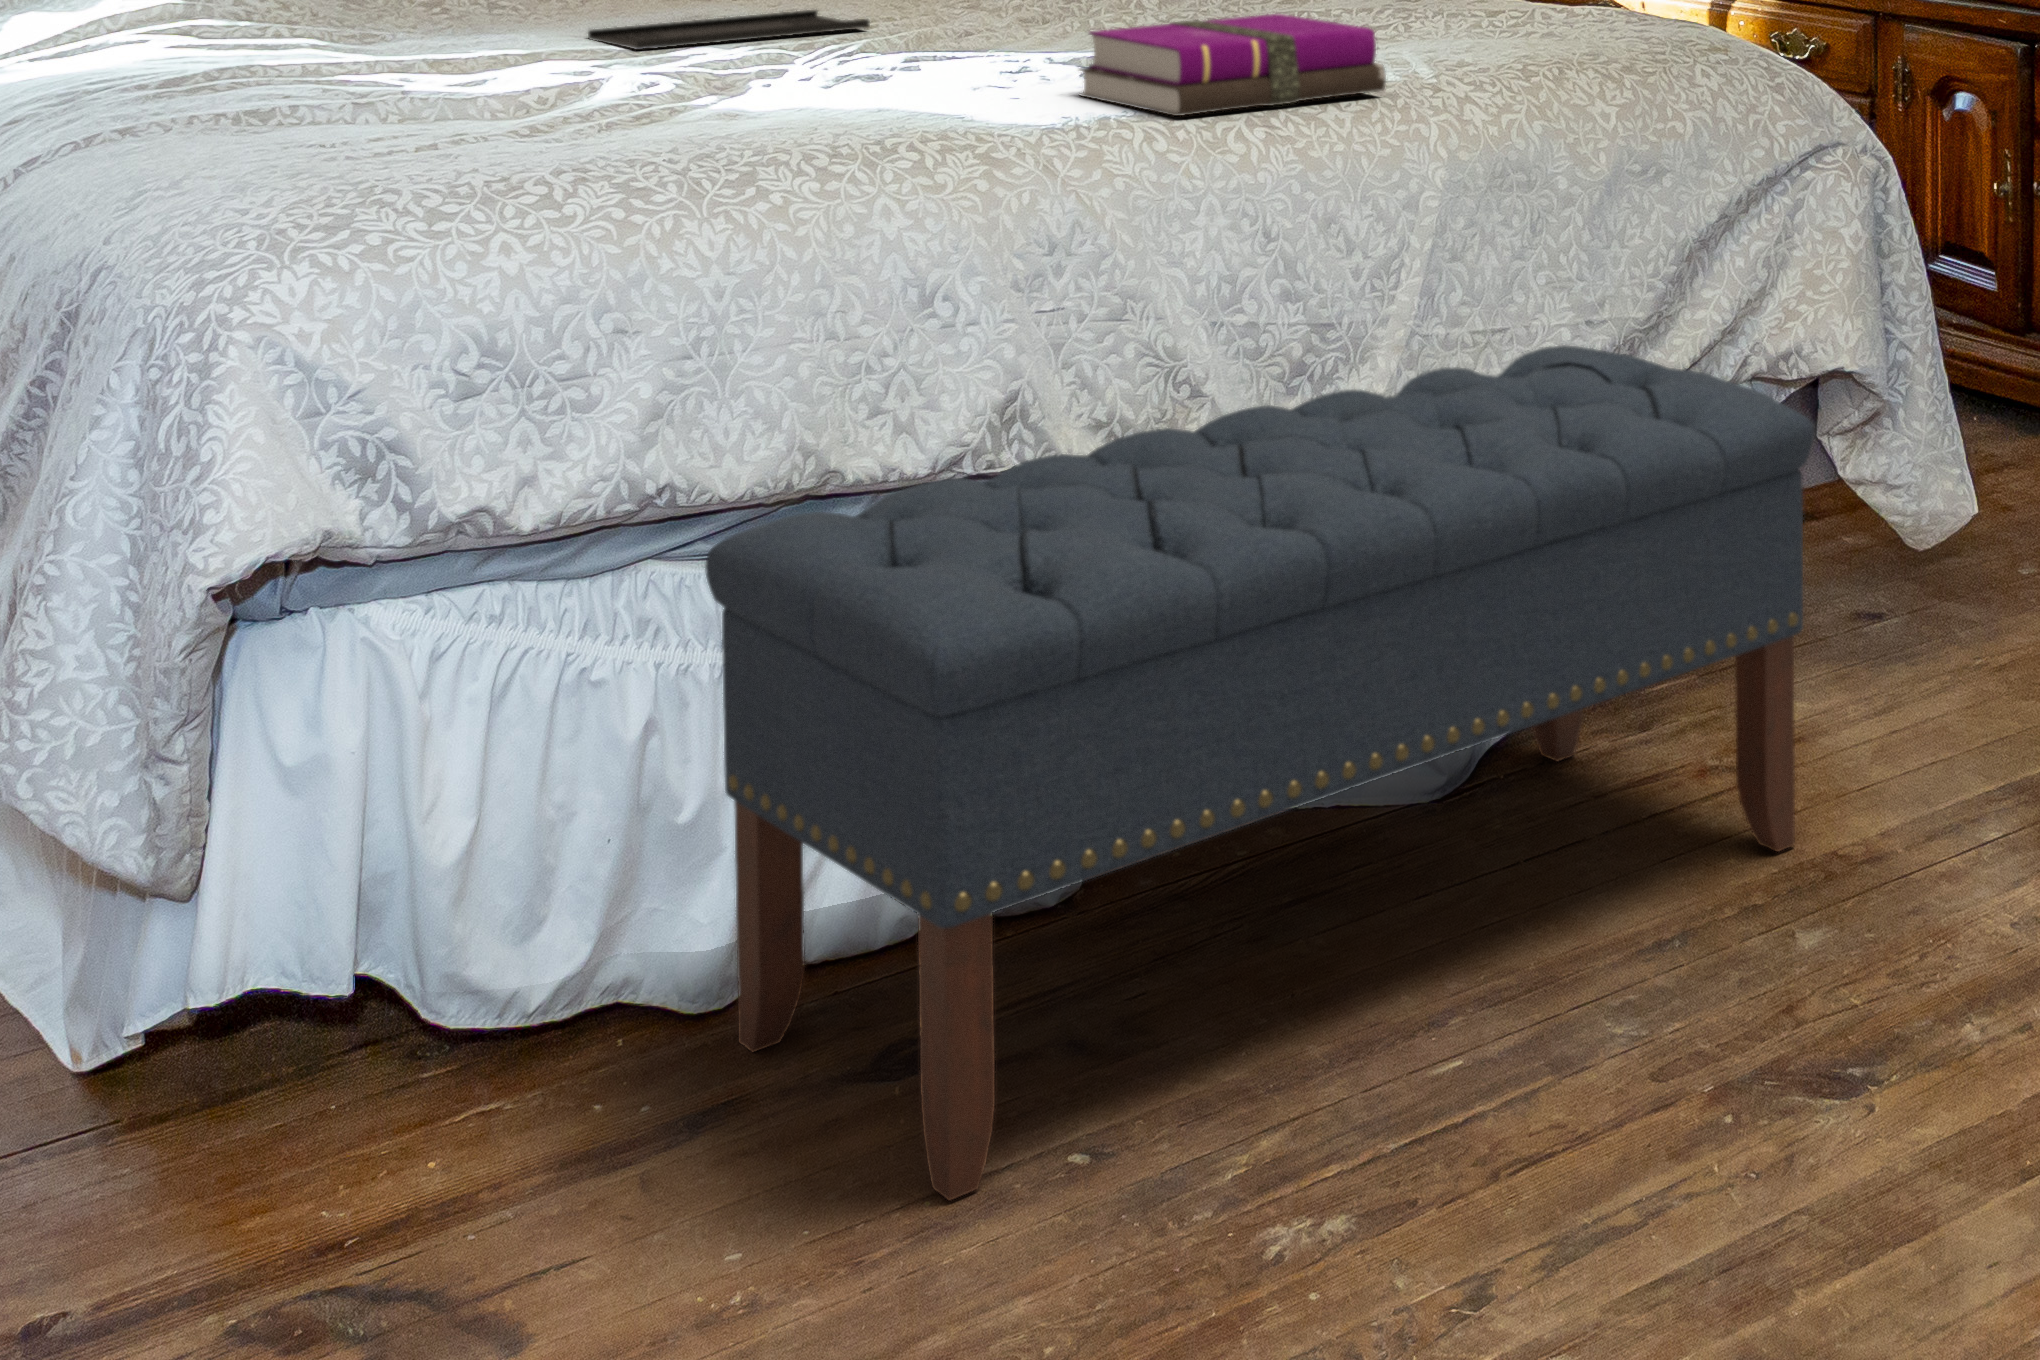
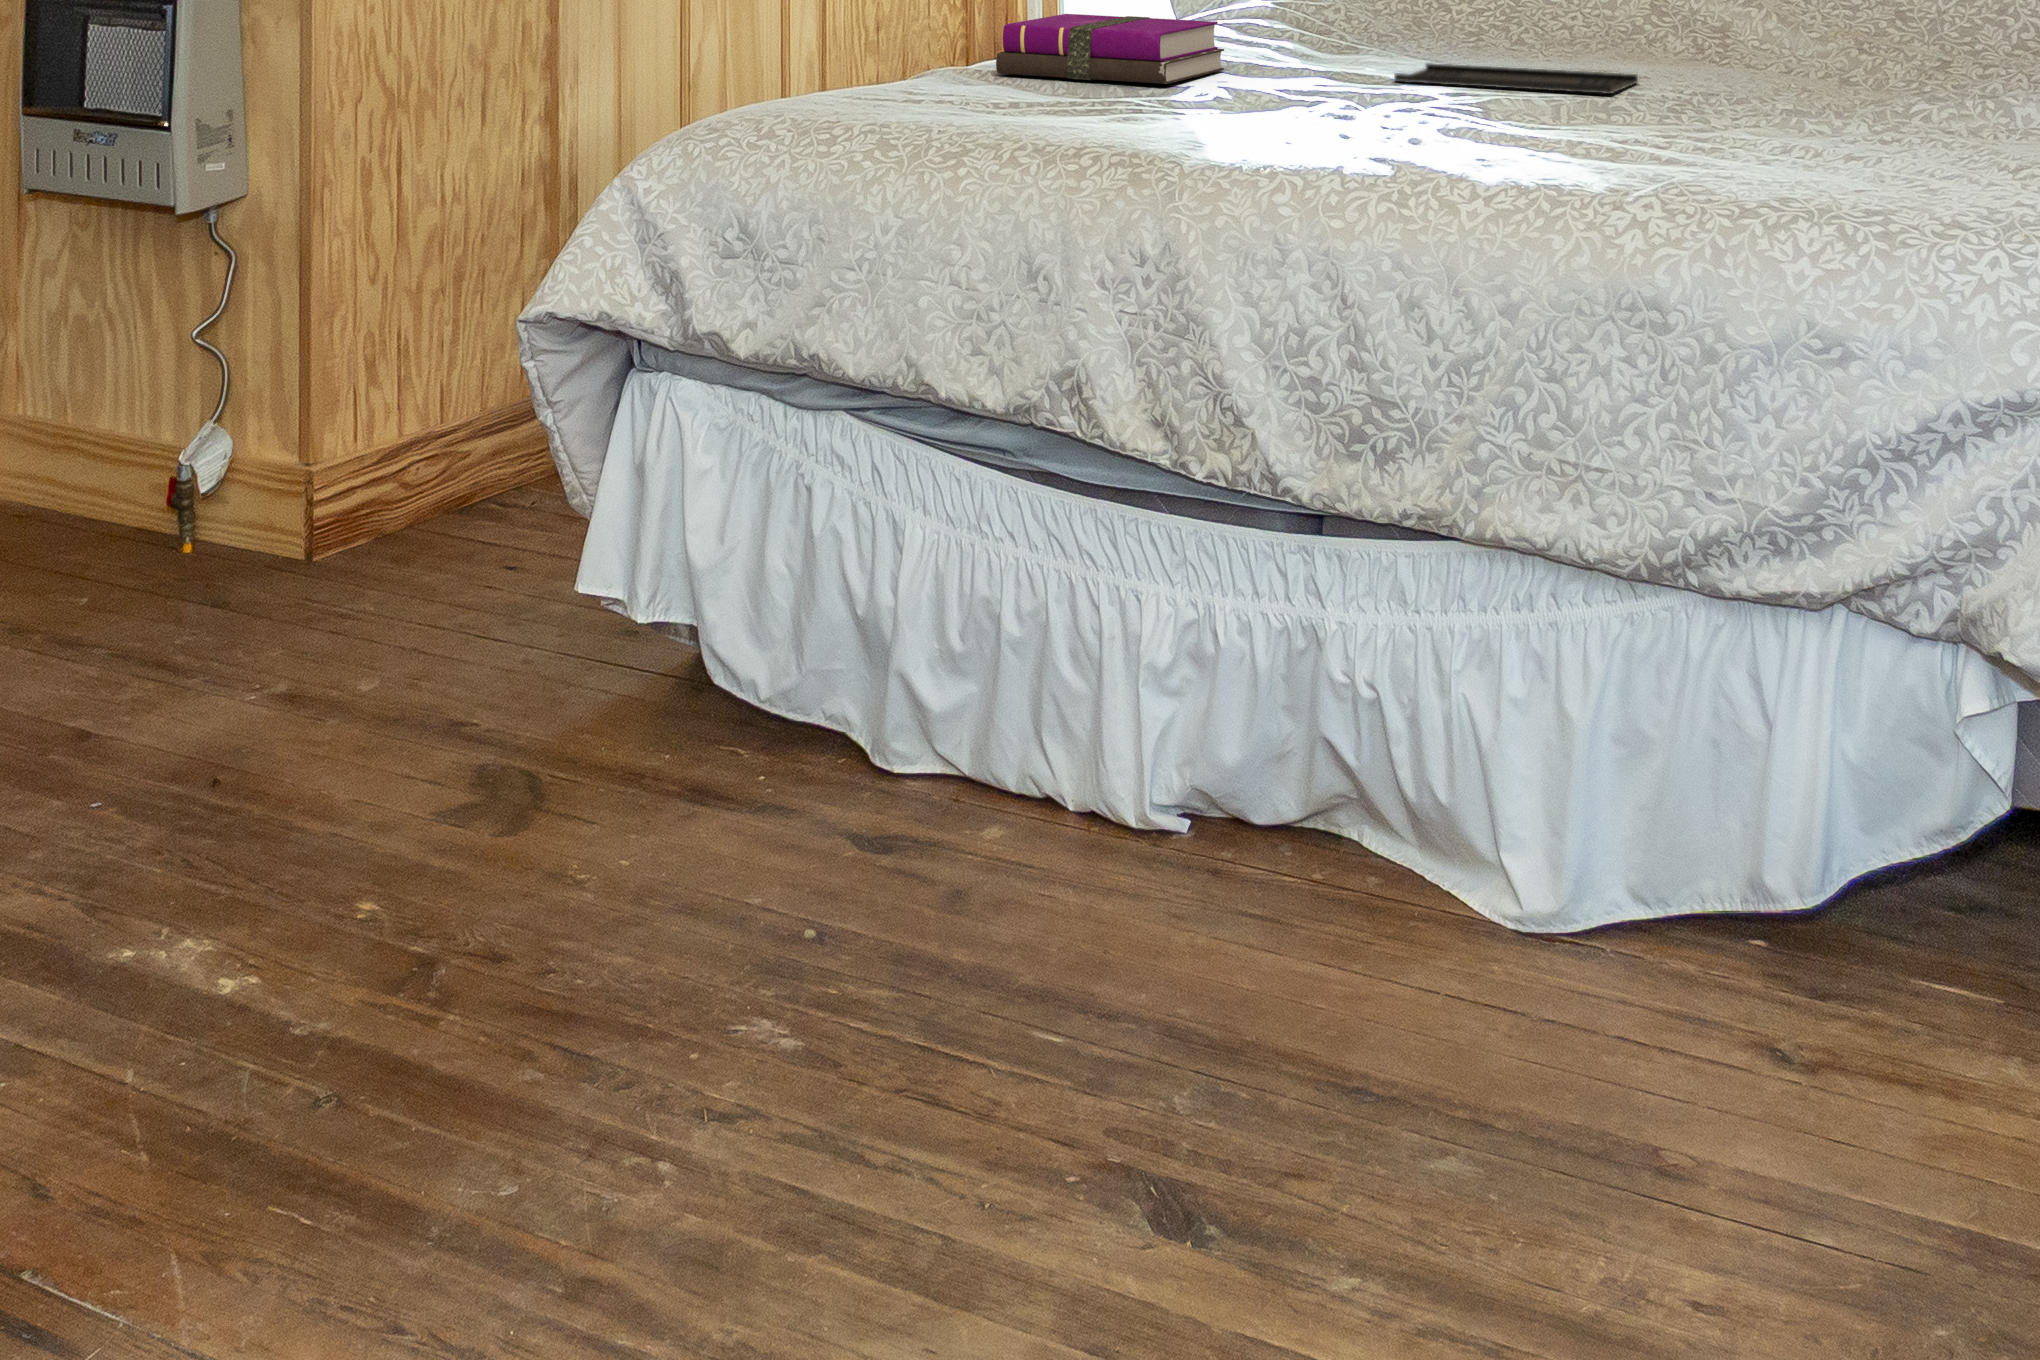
notebook: present [1080,14,1386,116] -> present [996,14,1224,84]
bench: present [705,345,1814,1200] -> none [629,401,1660,1077]

